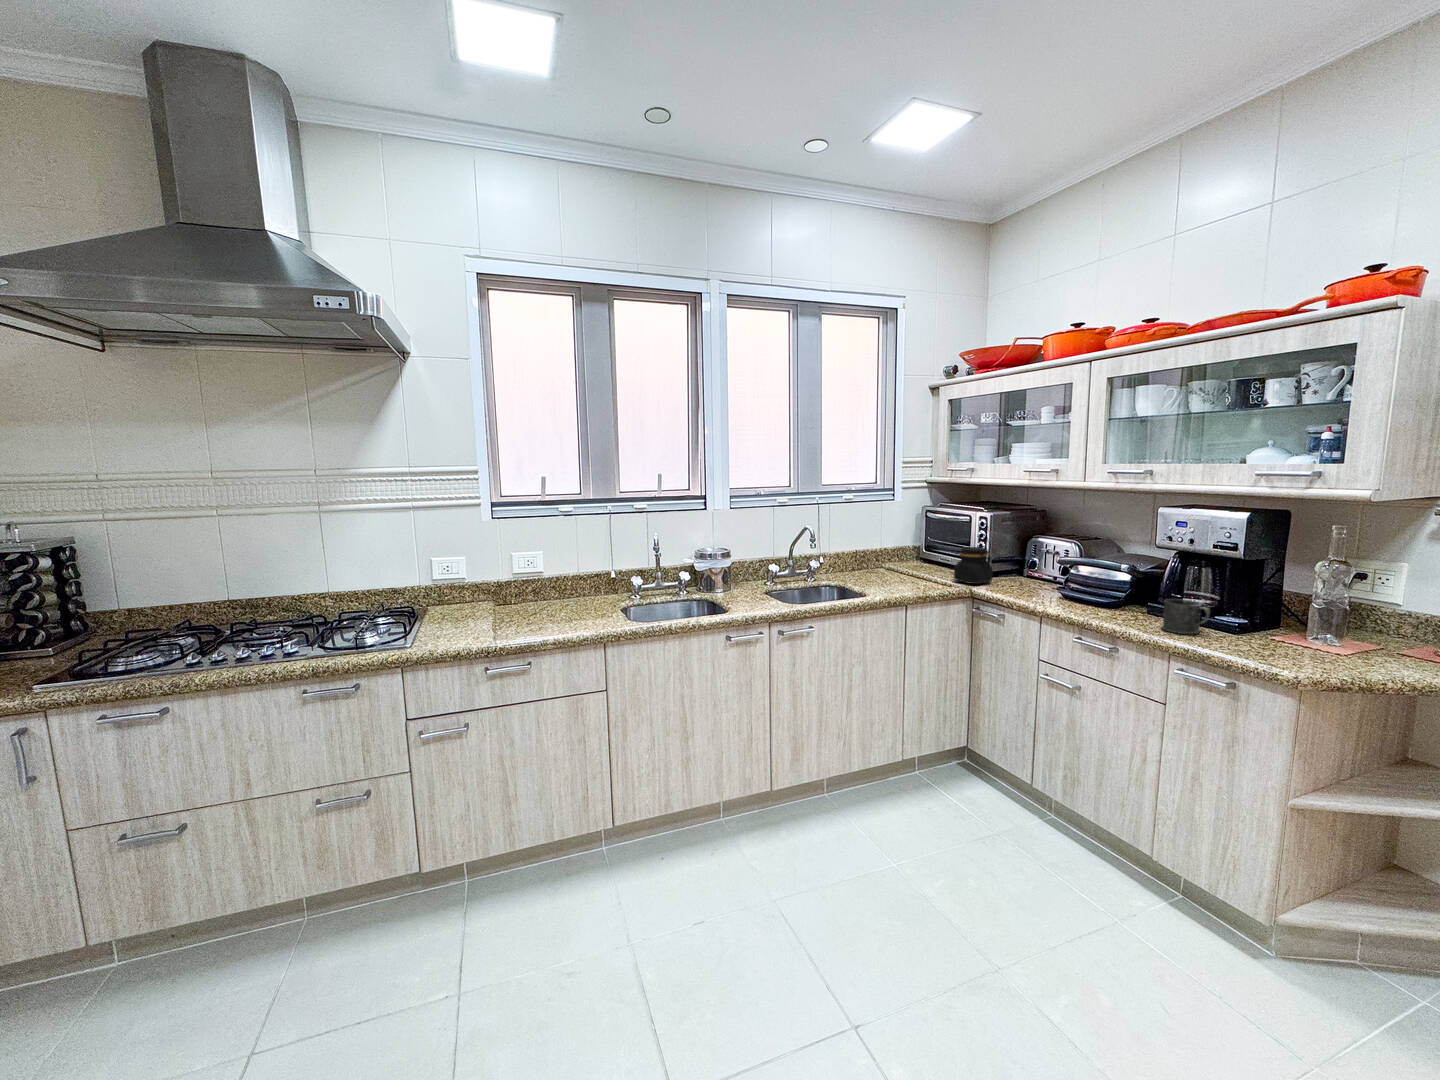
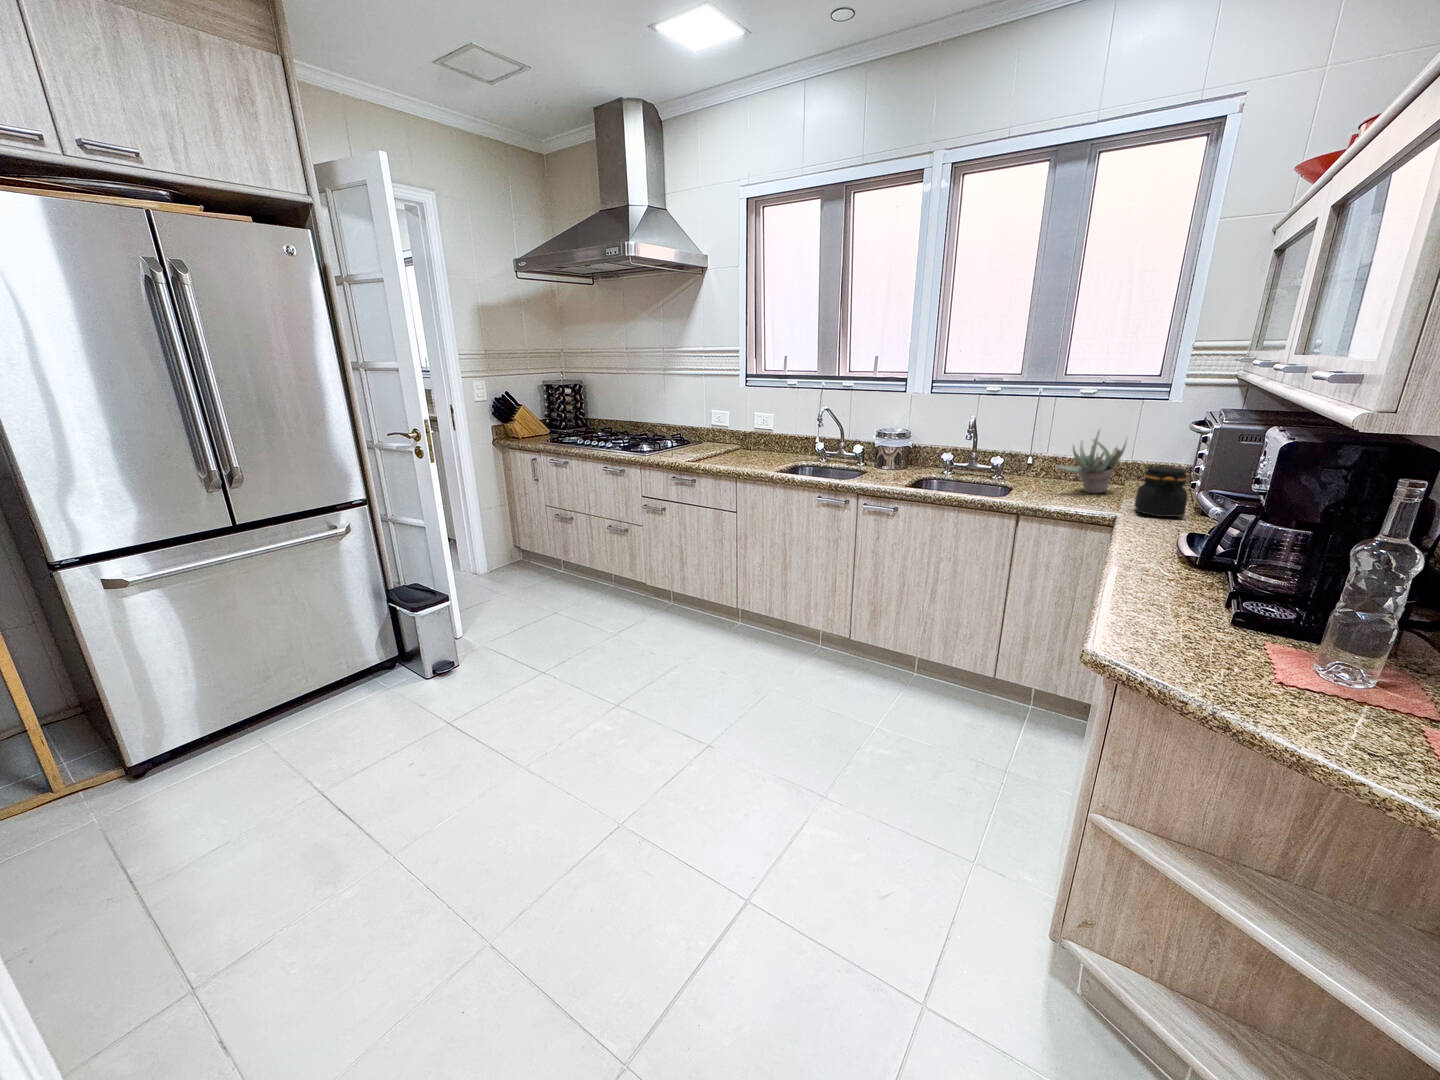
succulent plant: none [881,524,917,577] -> present [1055,429,1127,493]
mug: present [1162,599,1210,634] -> none [1139,550,1200,602]

